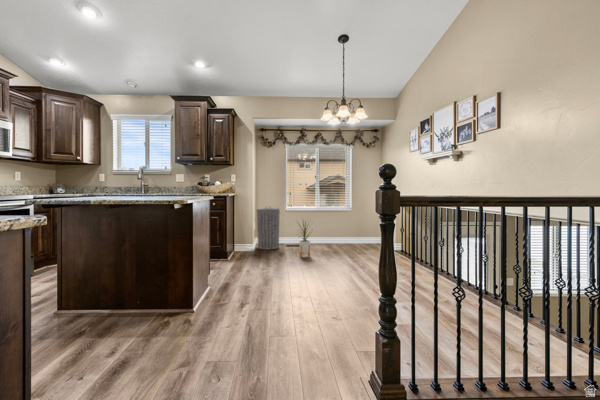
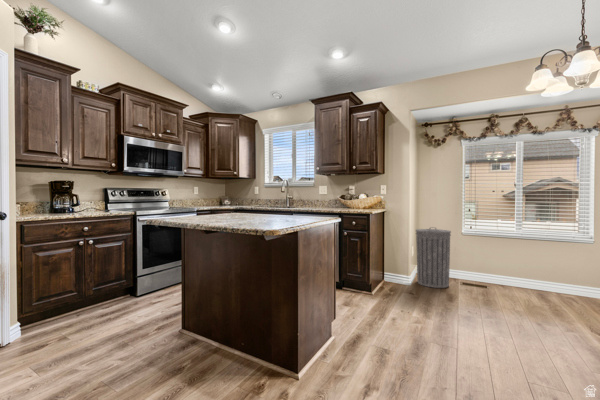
house plant: present [300,222,310,257] -> none [468,246,513,316]

